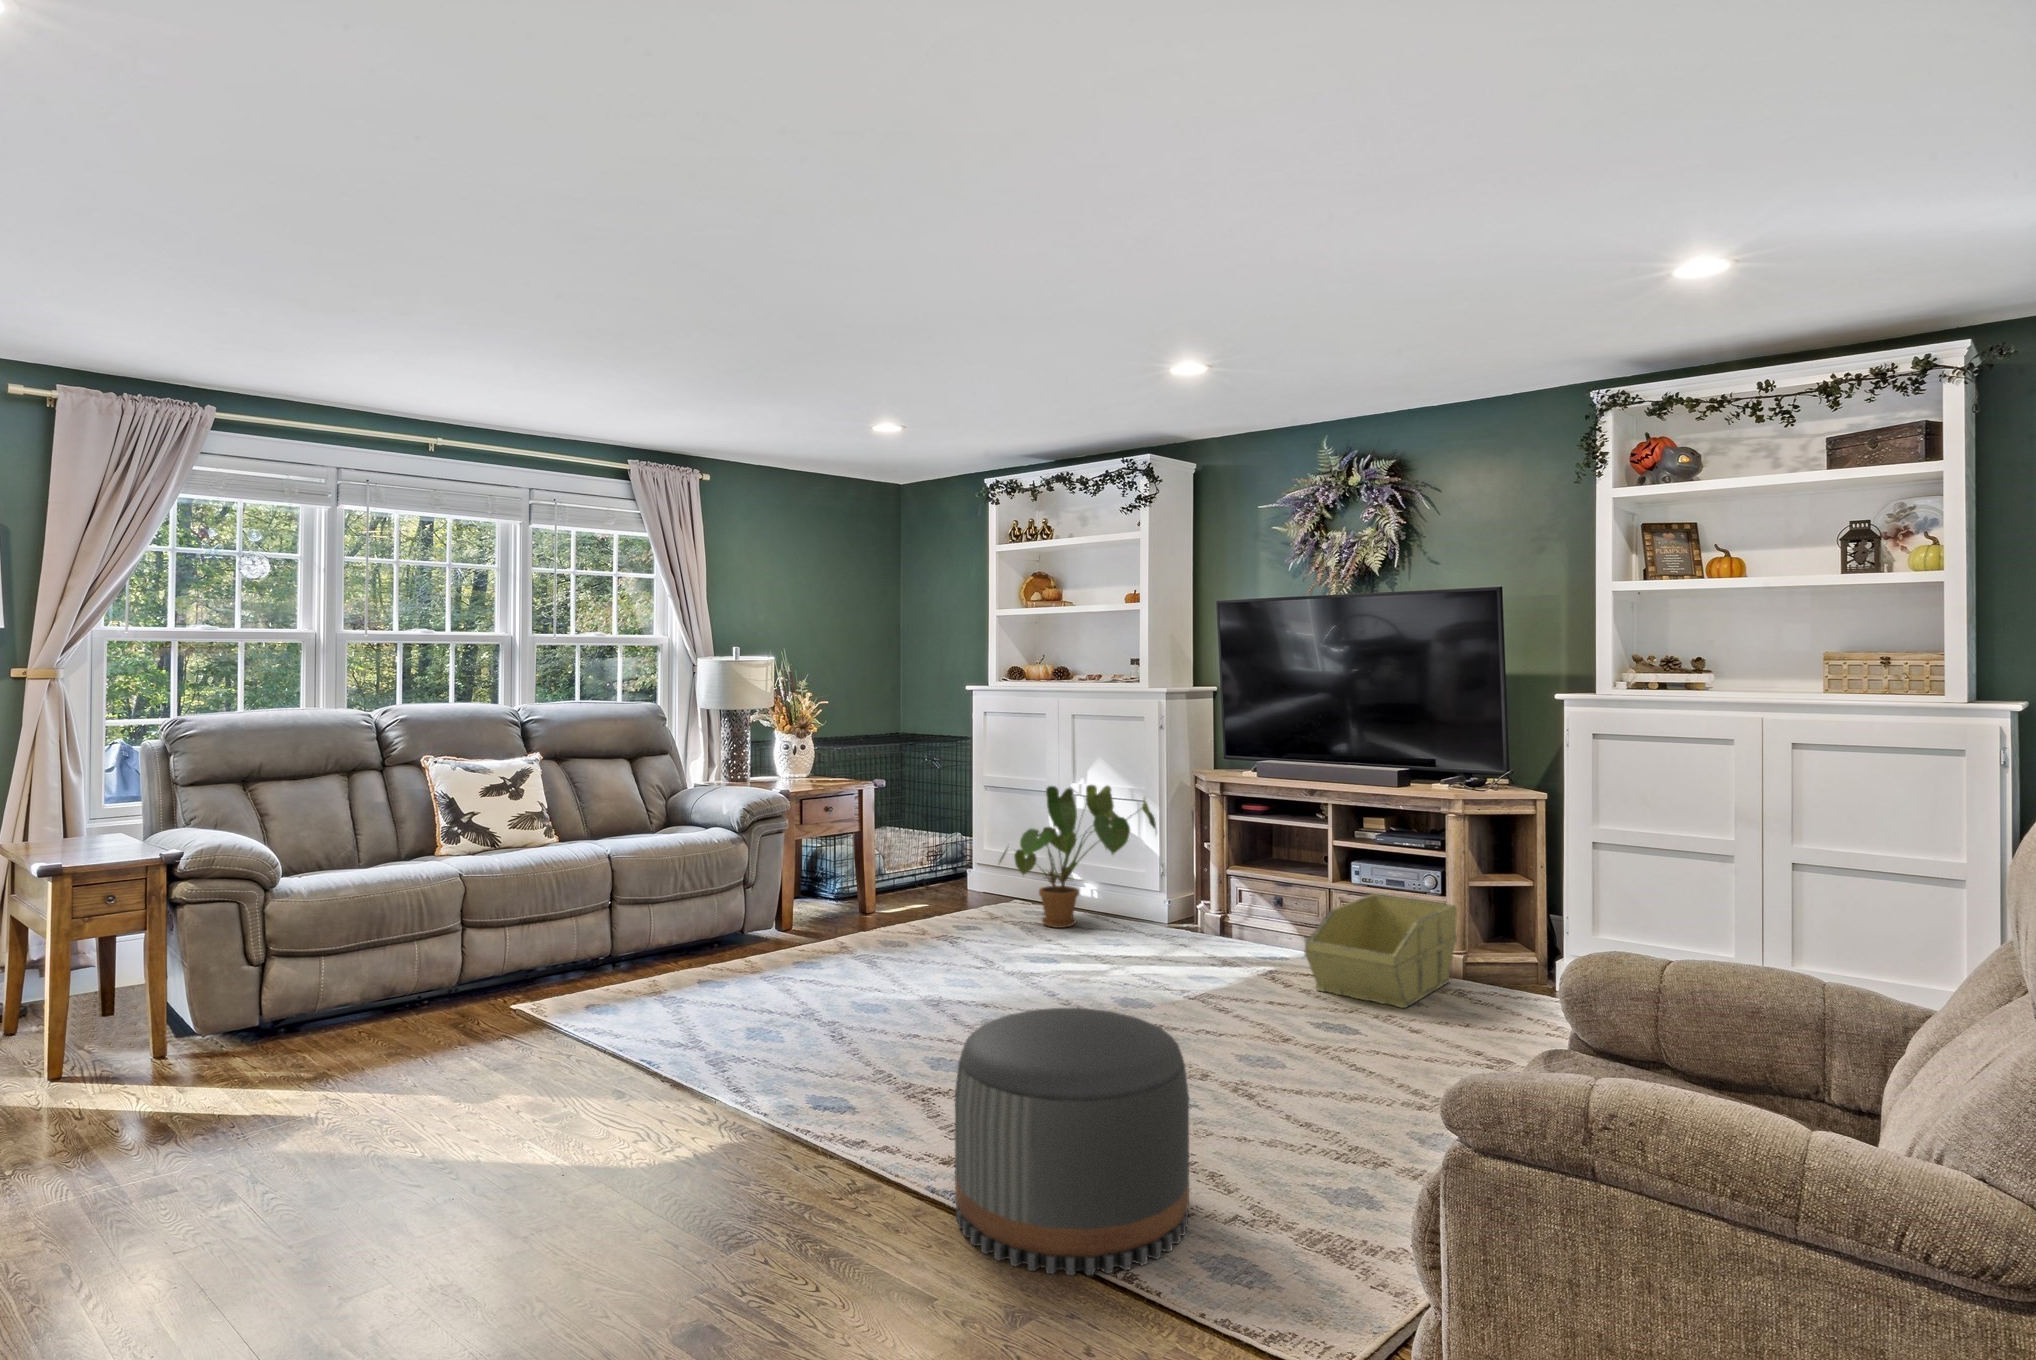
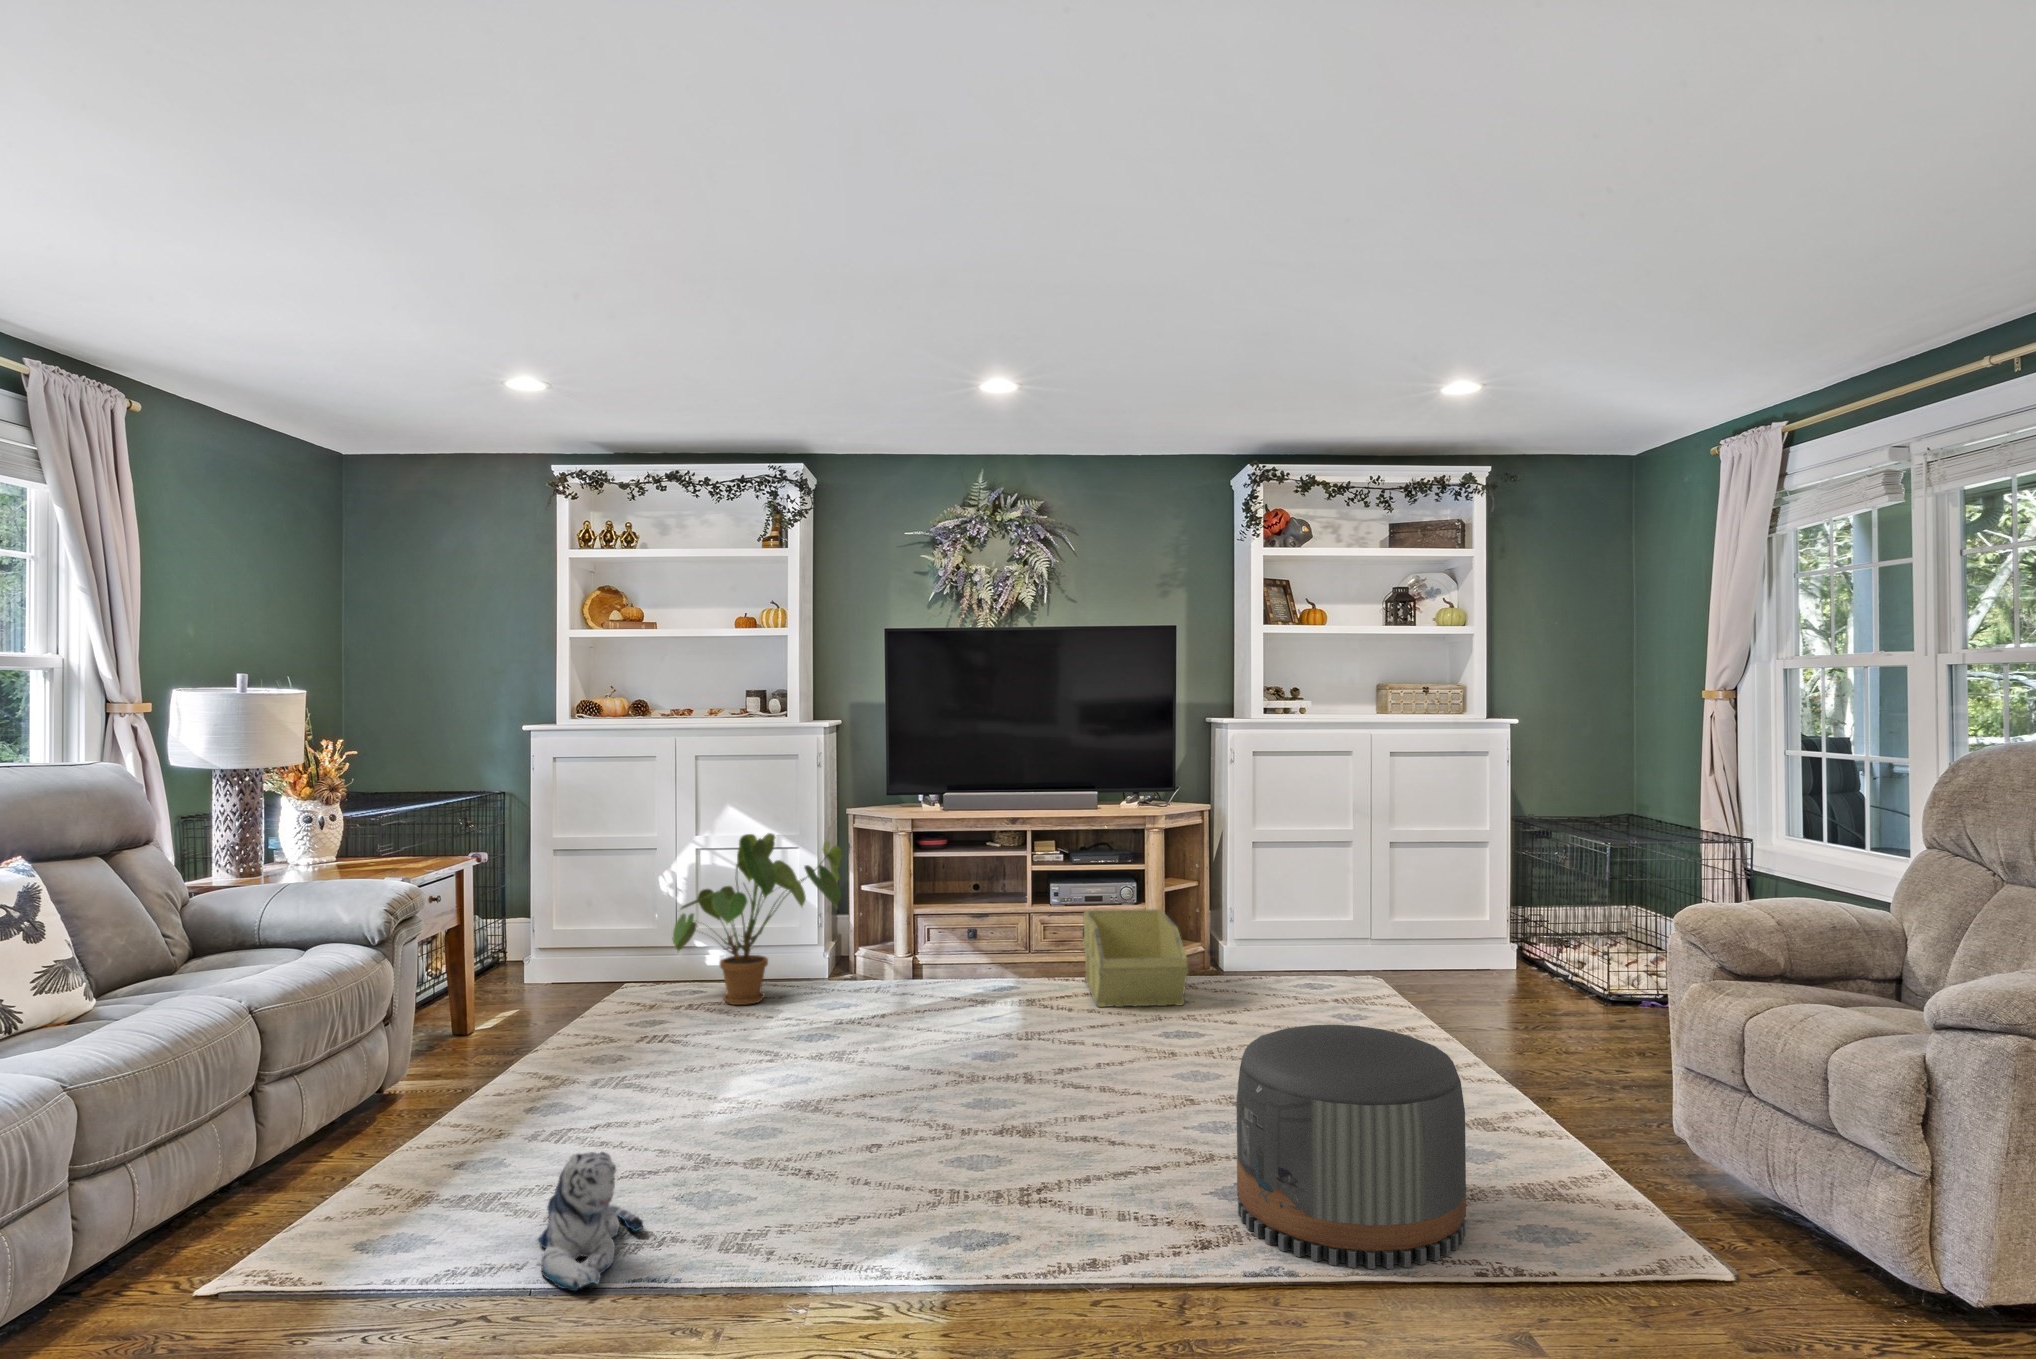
plush toy: none [578,975,689,1063] -> present [538,1152,643,1291]

